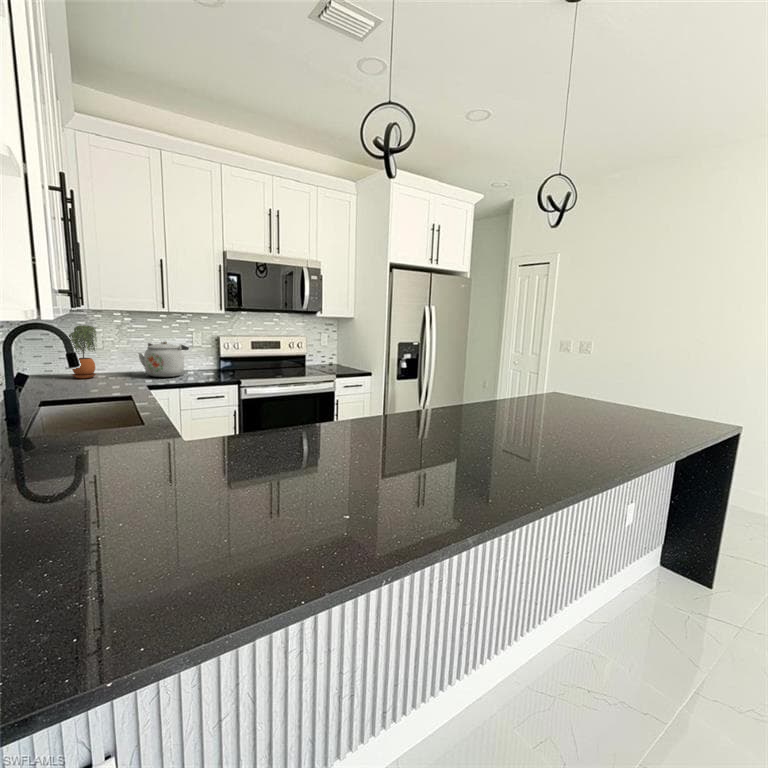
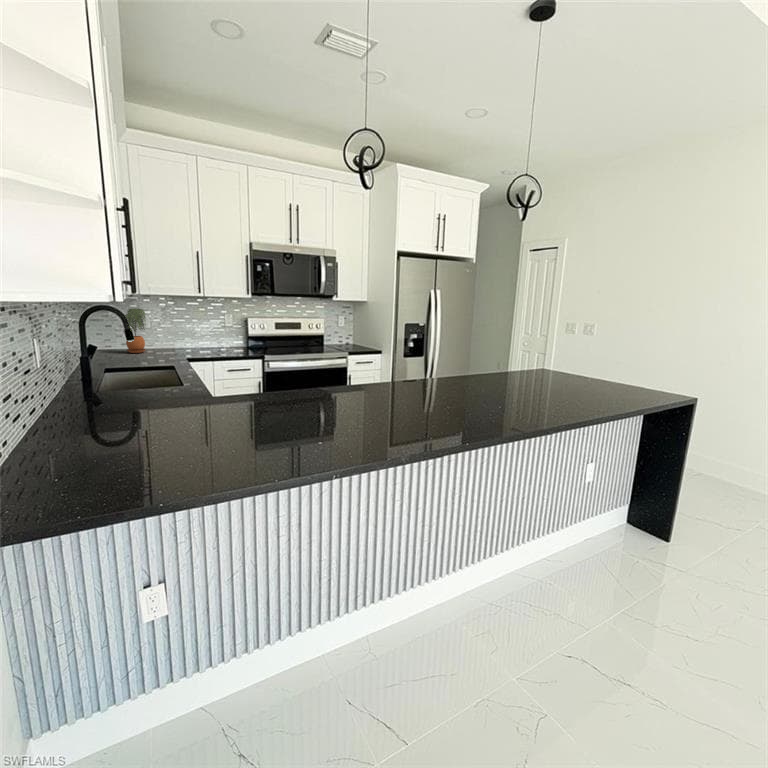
kettle: present [138,341,189,377] -> none [180,322,222,353]

